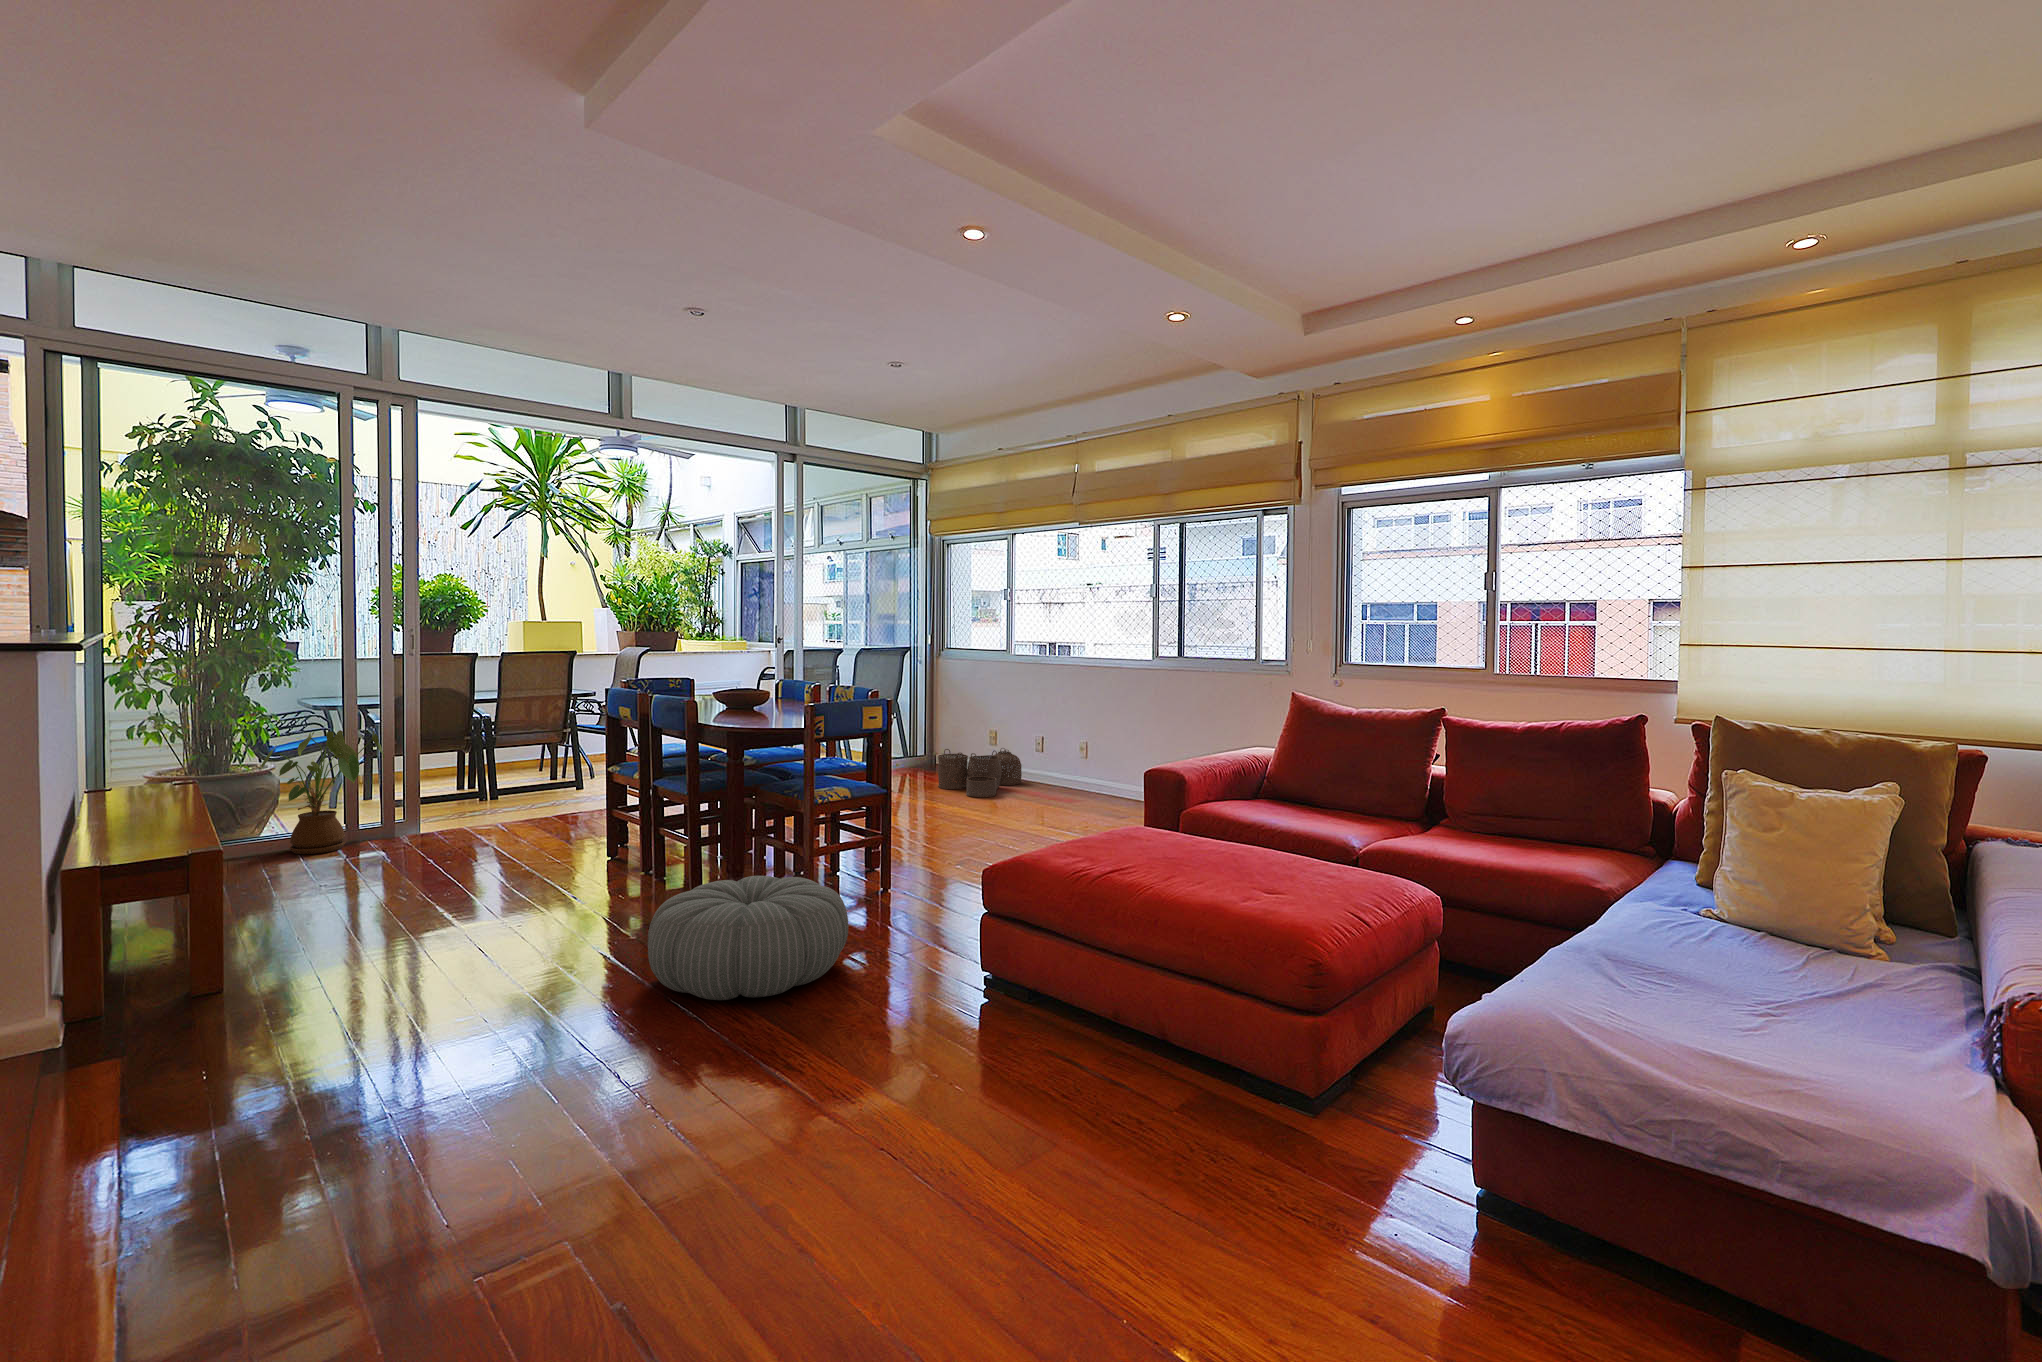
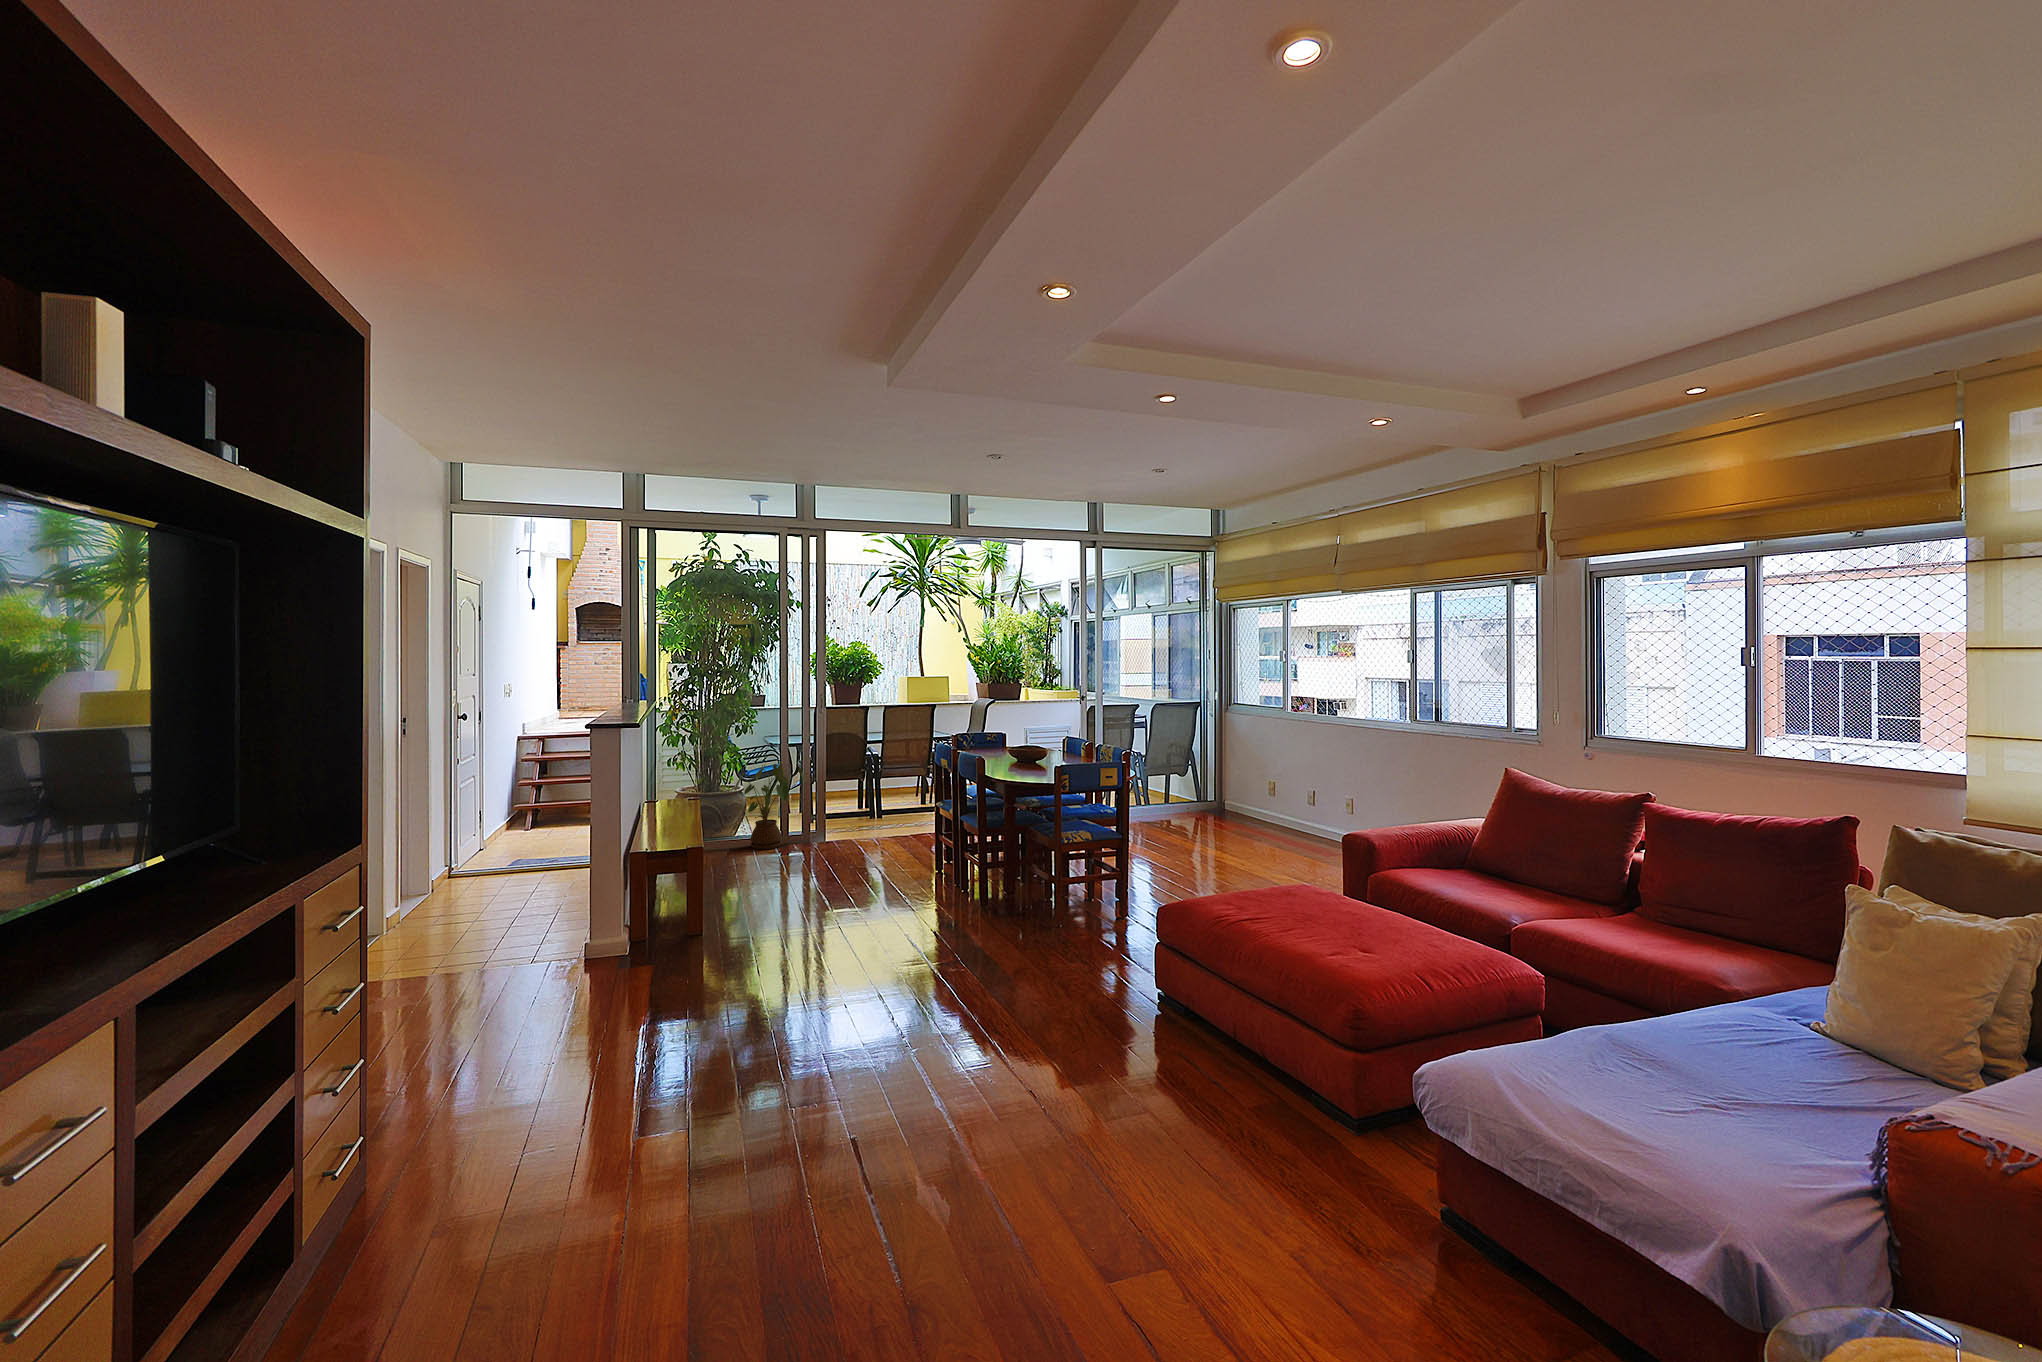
woven basket: present [938,748,1022,797] -> none [1218,794,1298,841]
pouf: present [648,876,848,1000] -> none [925,899,1068,991]

